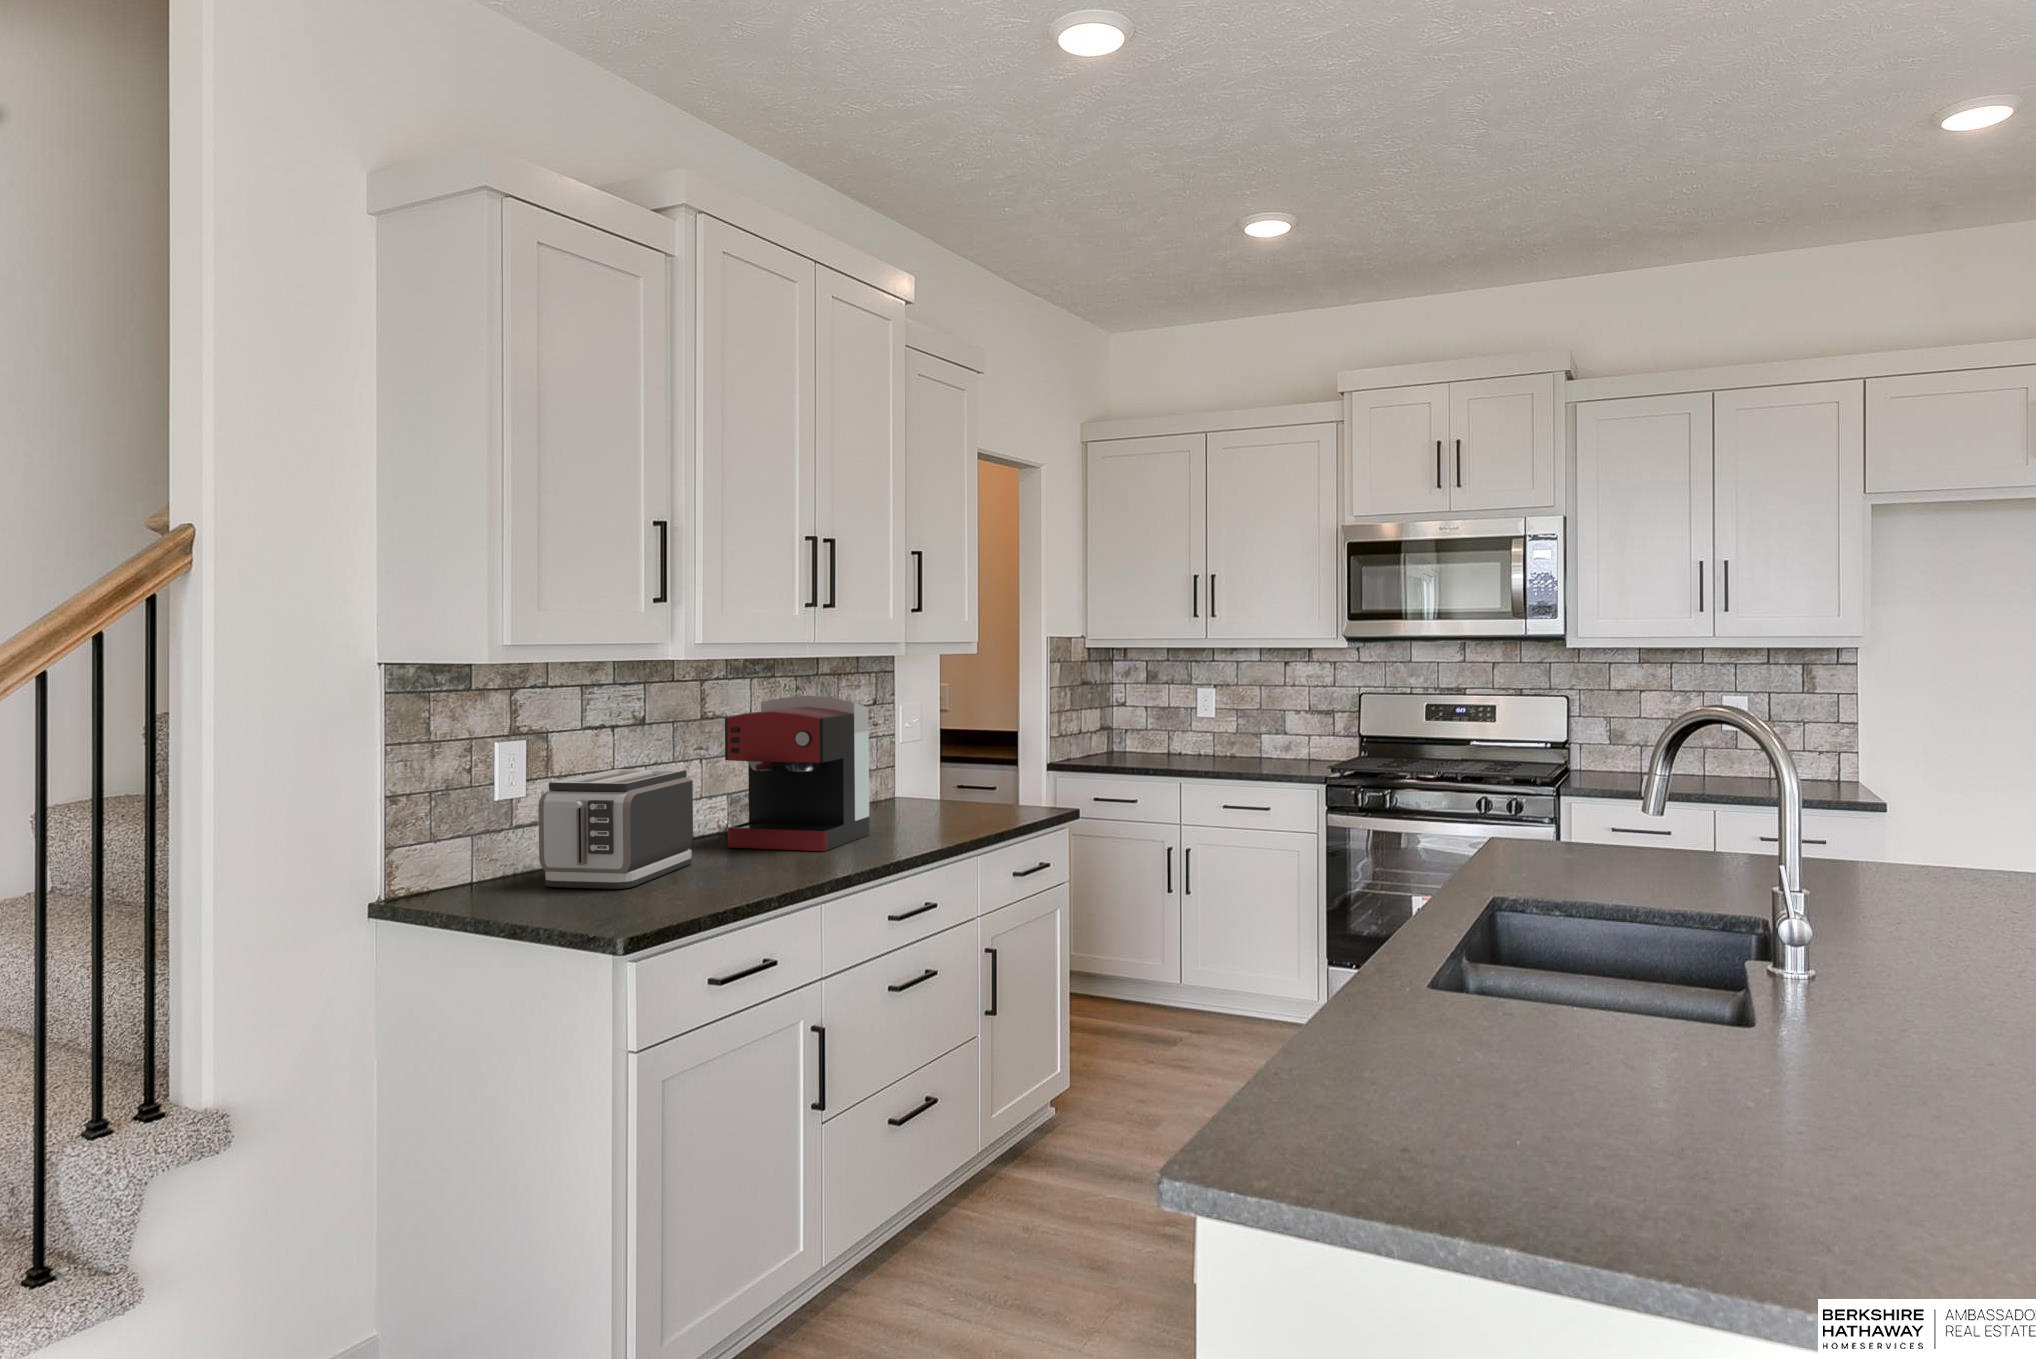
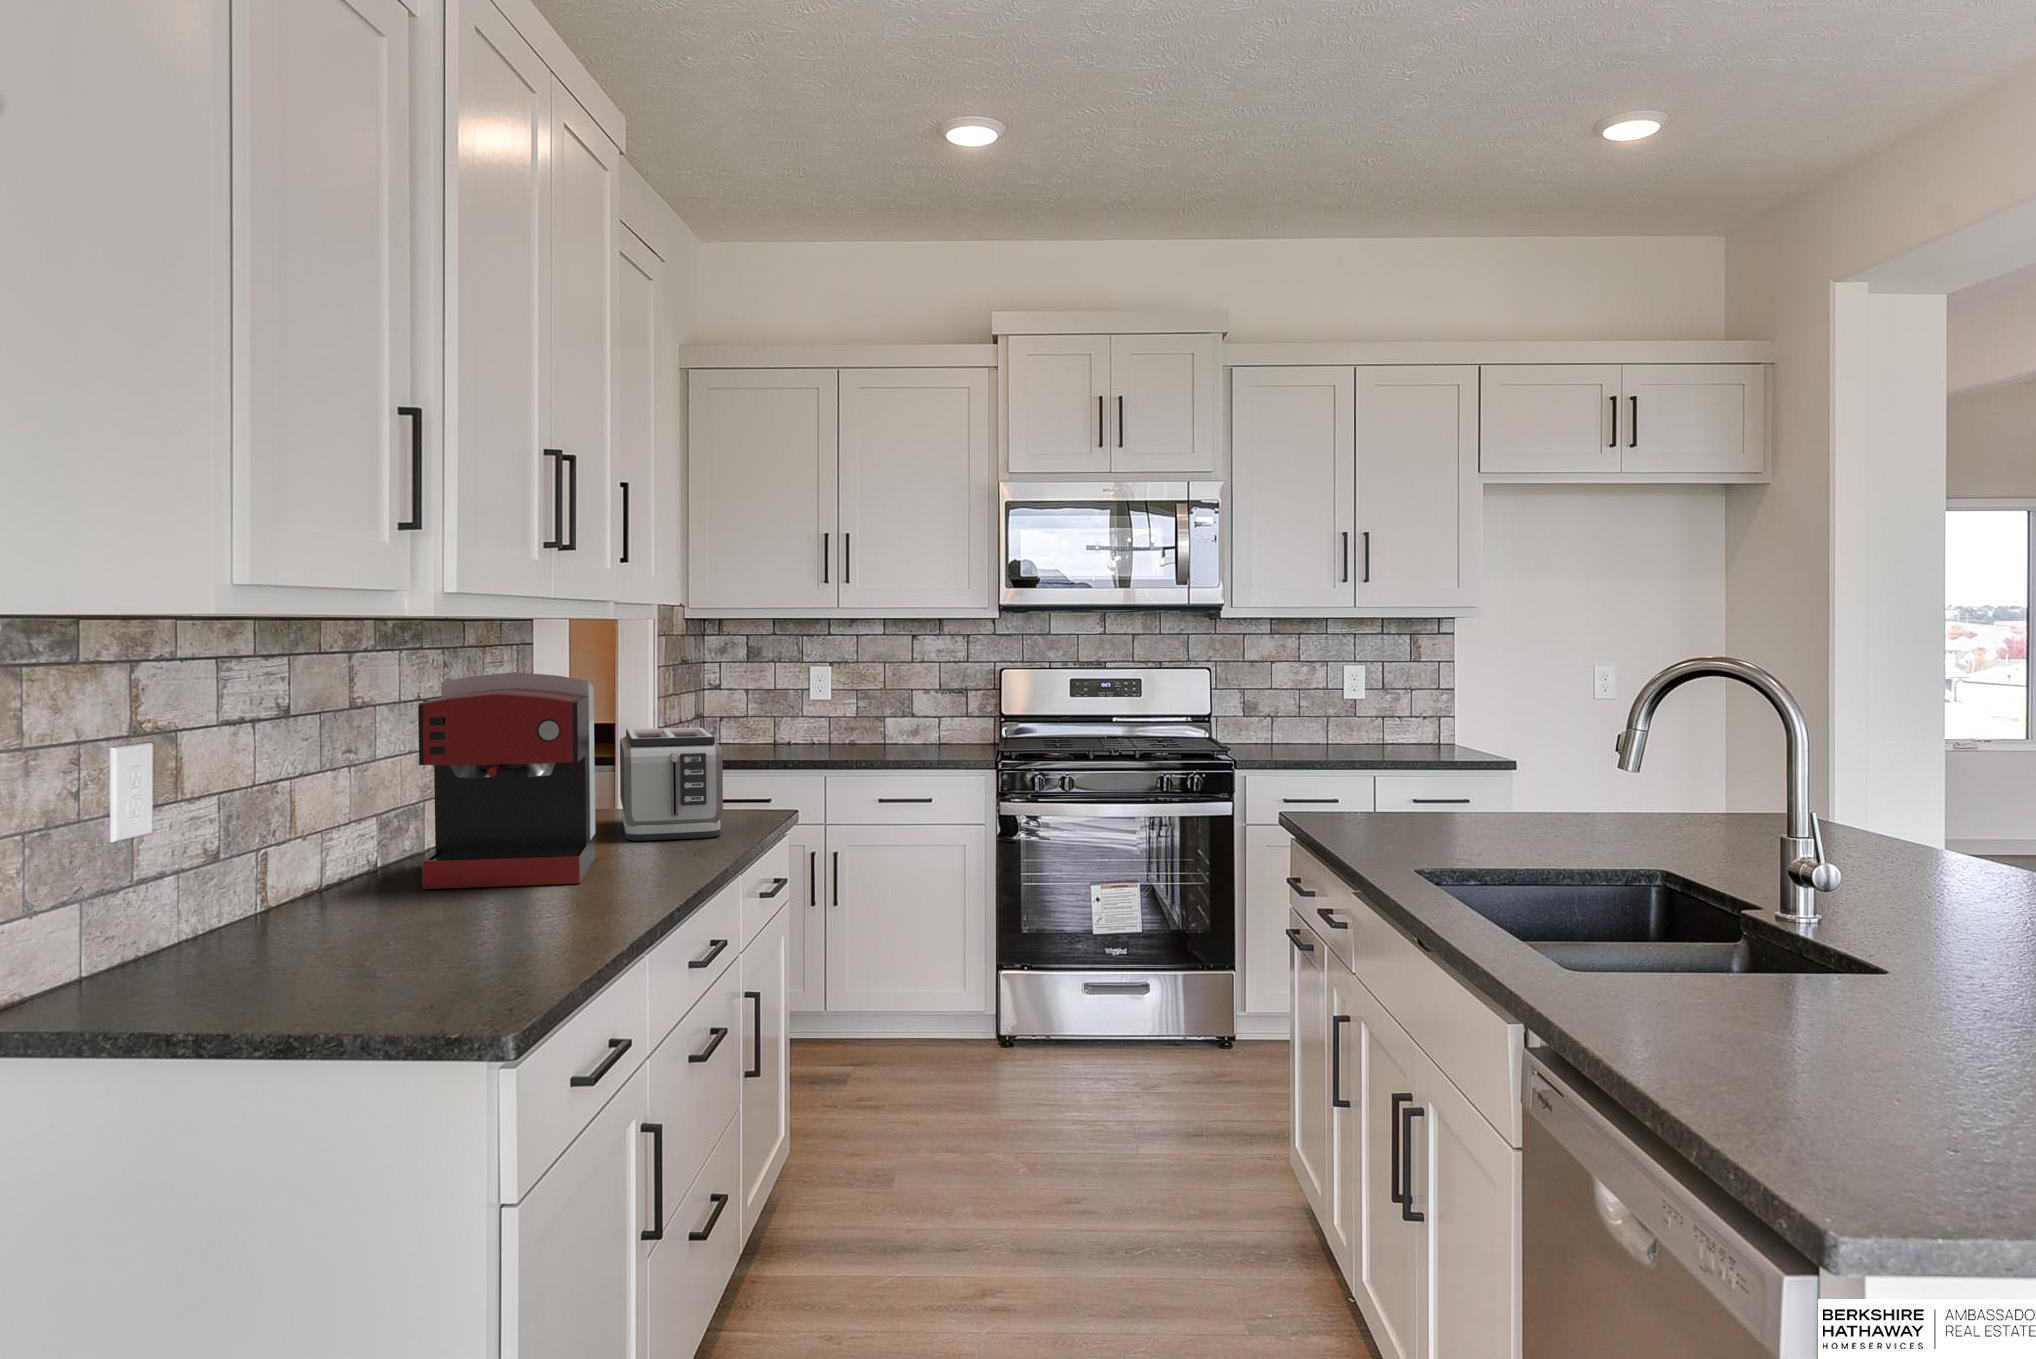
toaster: present [538,769,693,889] -> present [620,727,723,841]

